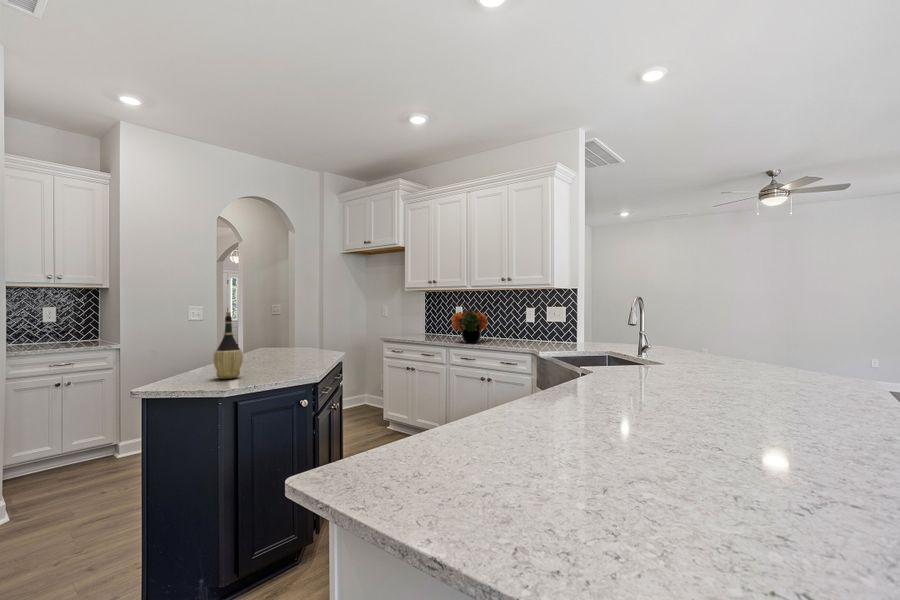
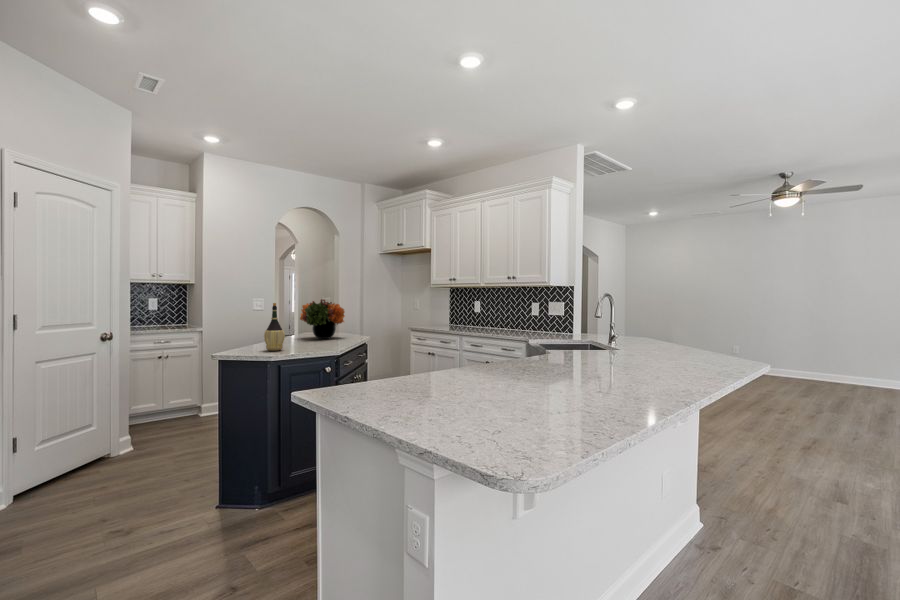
flower arrangement: present [451,309,488,343] -> present [300,299,345,339]

